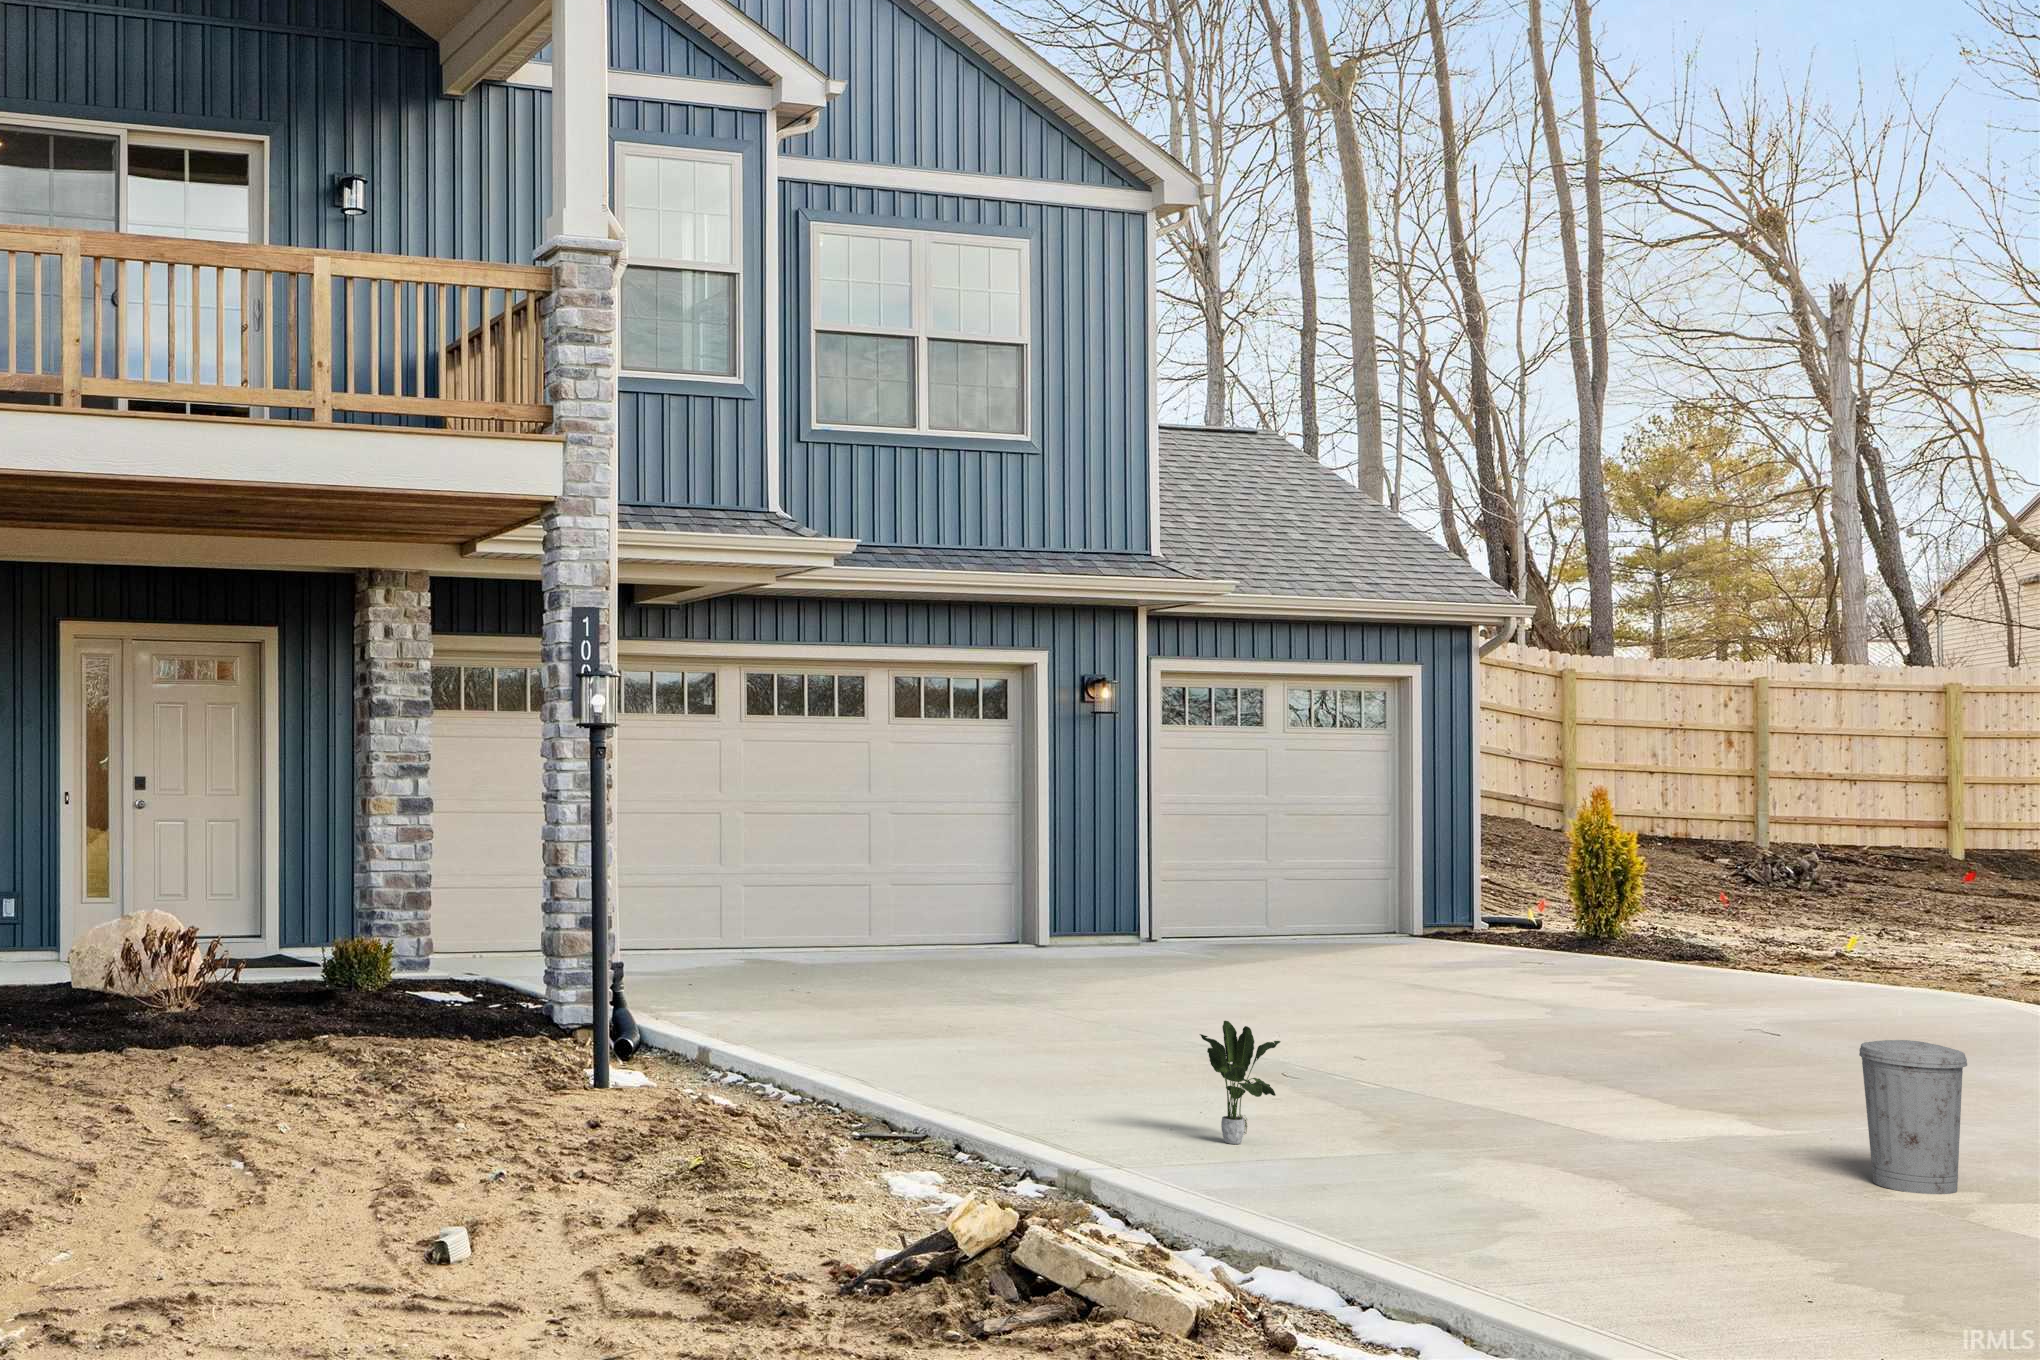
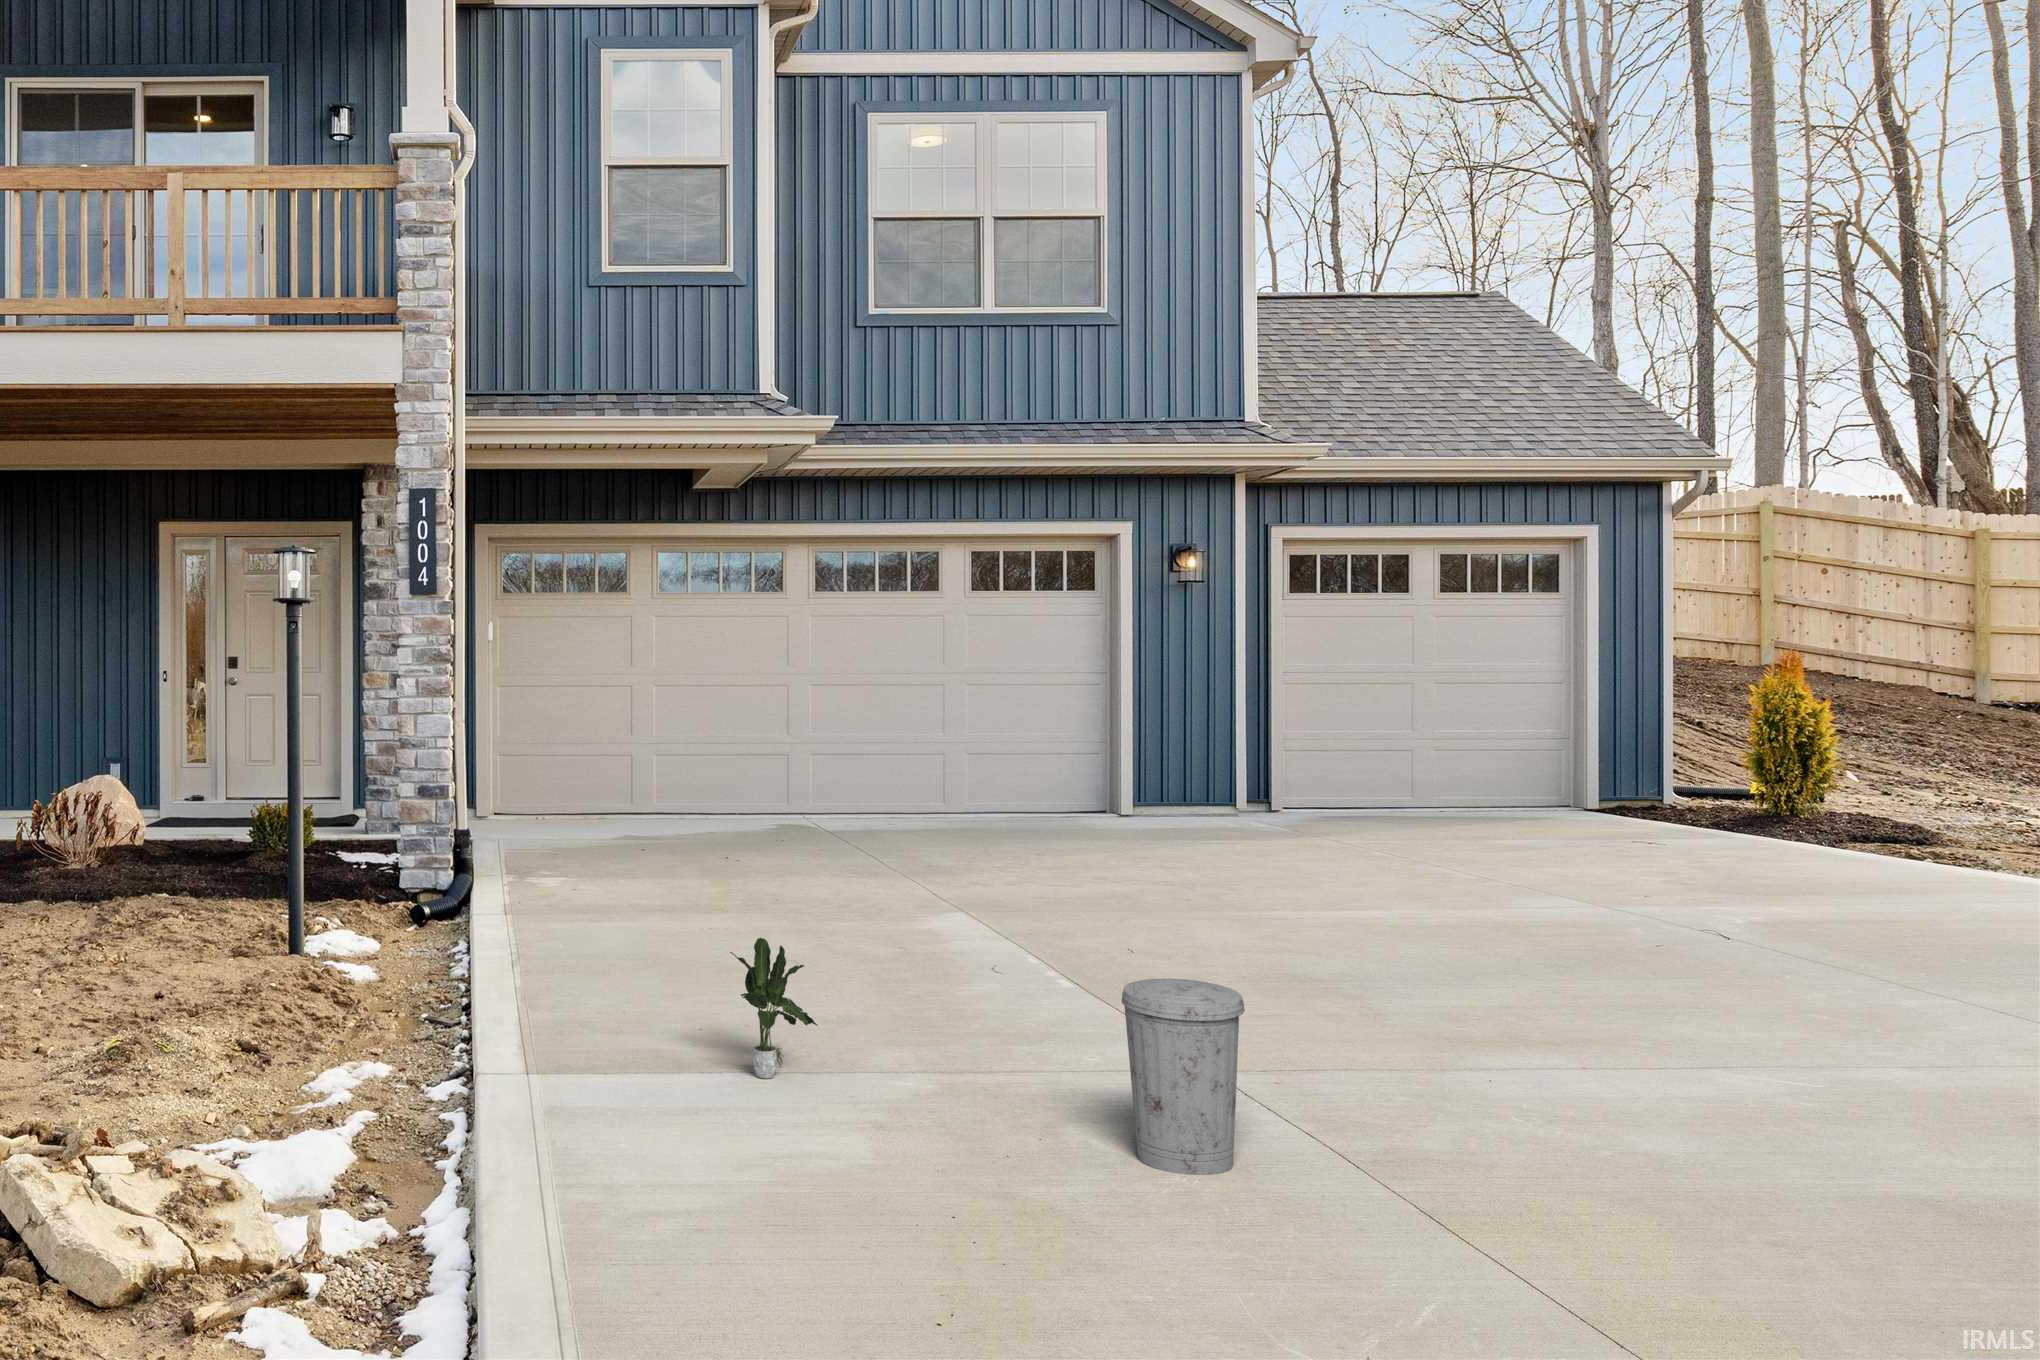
trash can: present [1859,1040,1967,1194] -> present [1122,979,1245,1175]

